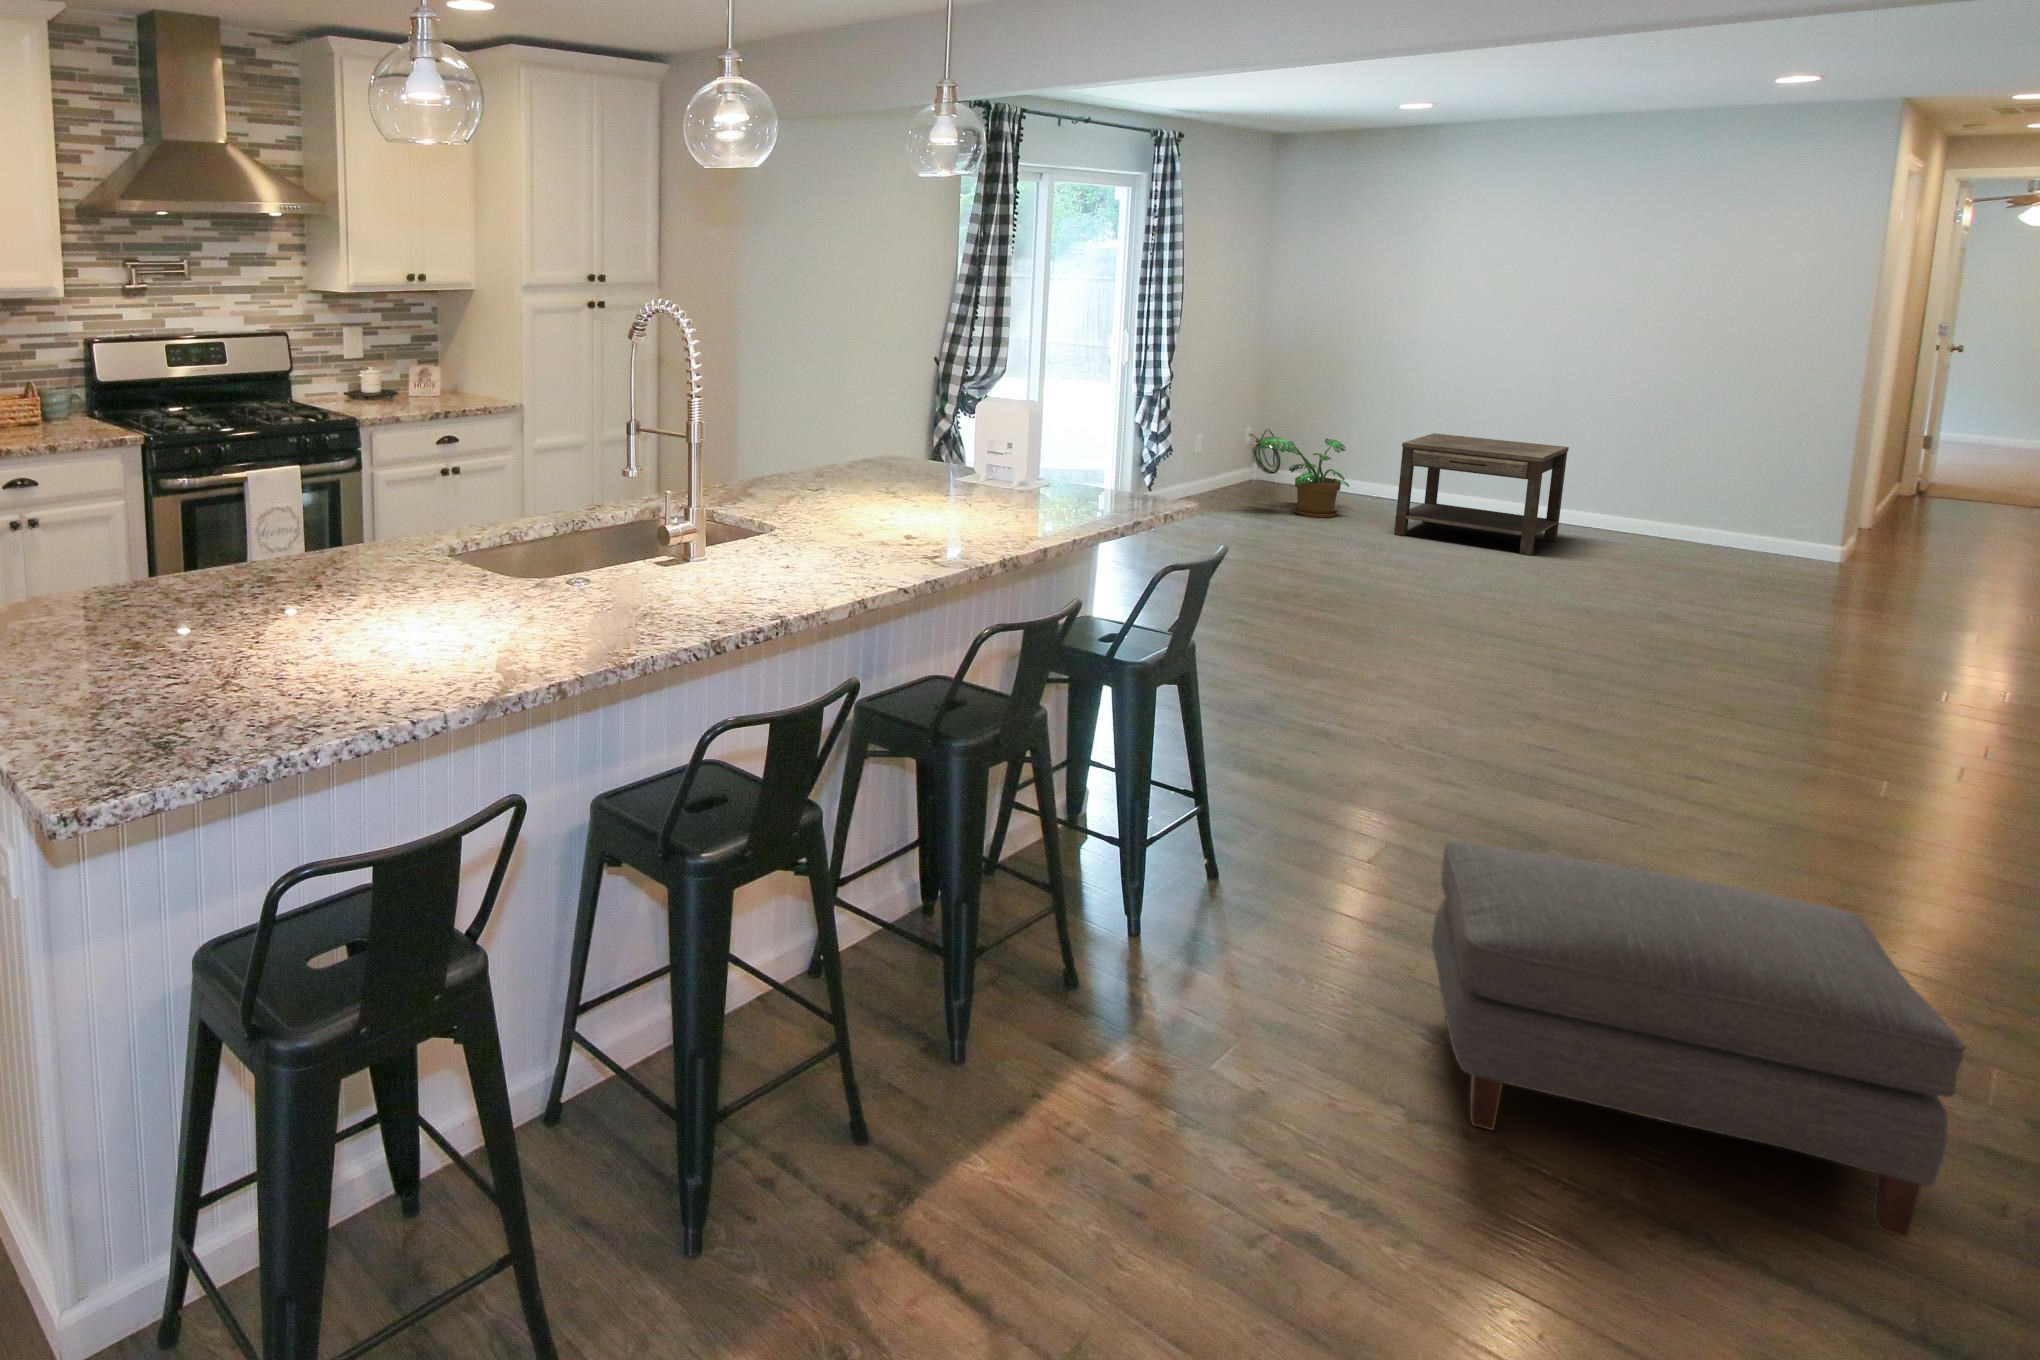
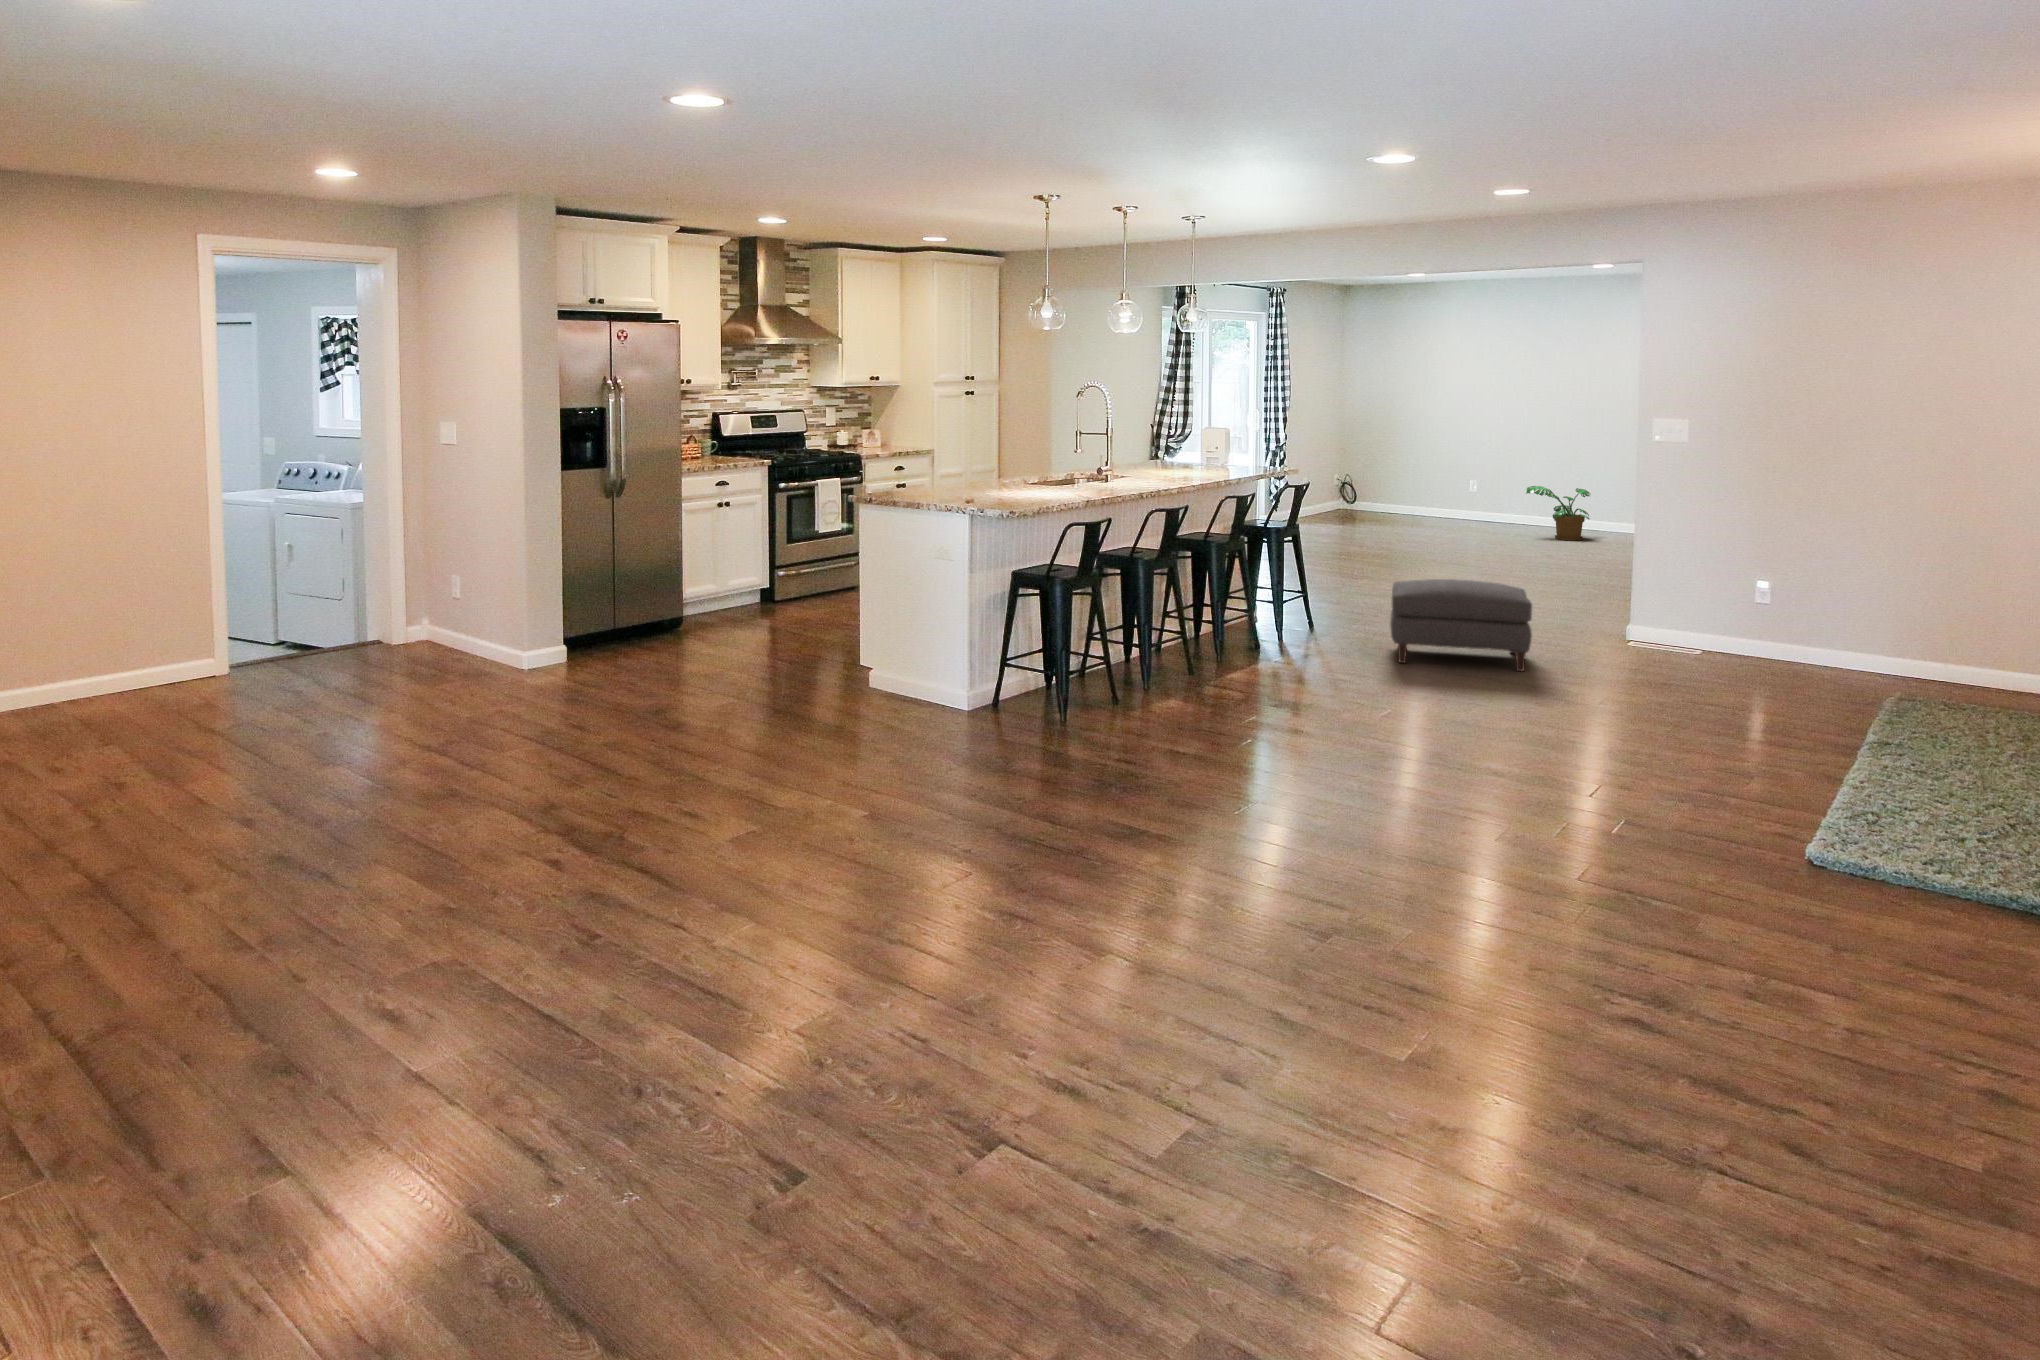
side table: present [1394,433,1569,555] -> none [1419,470,1512,536]
potted plant: present [1259,437,1349,517] -> present [1526,486,1590,541]

